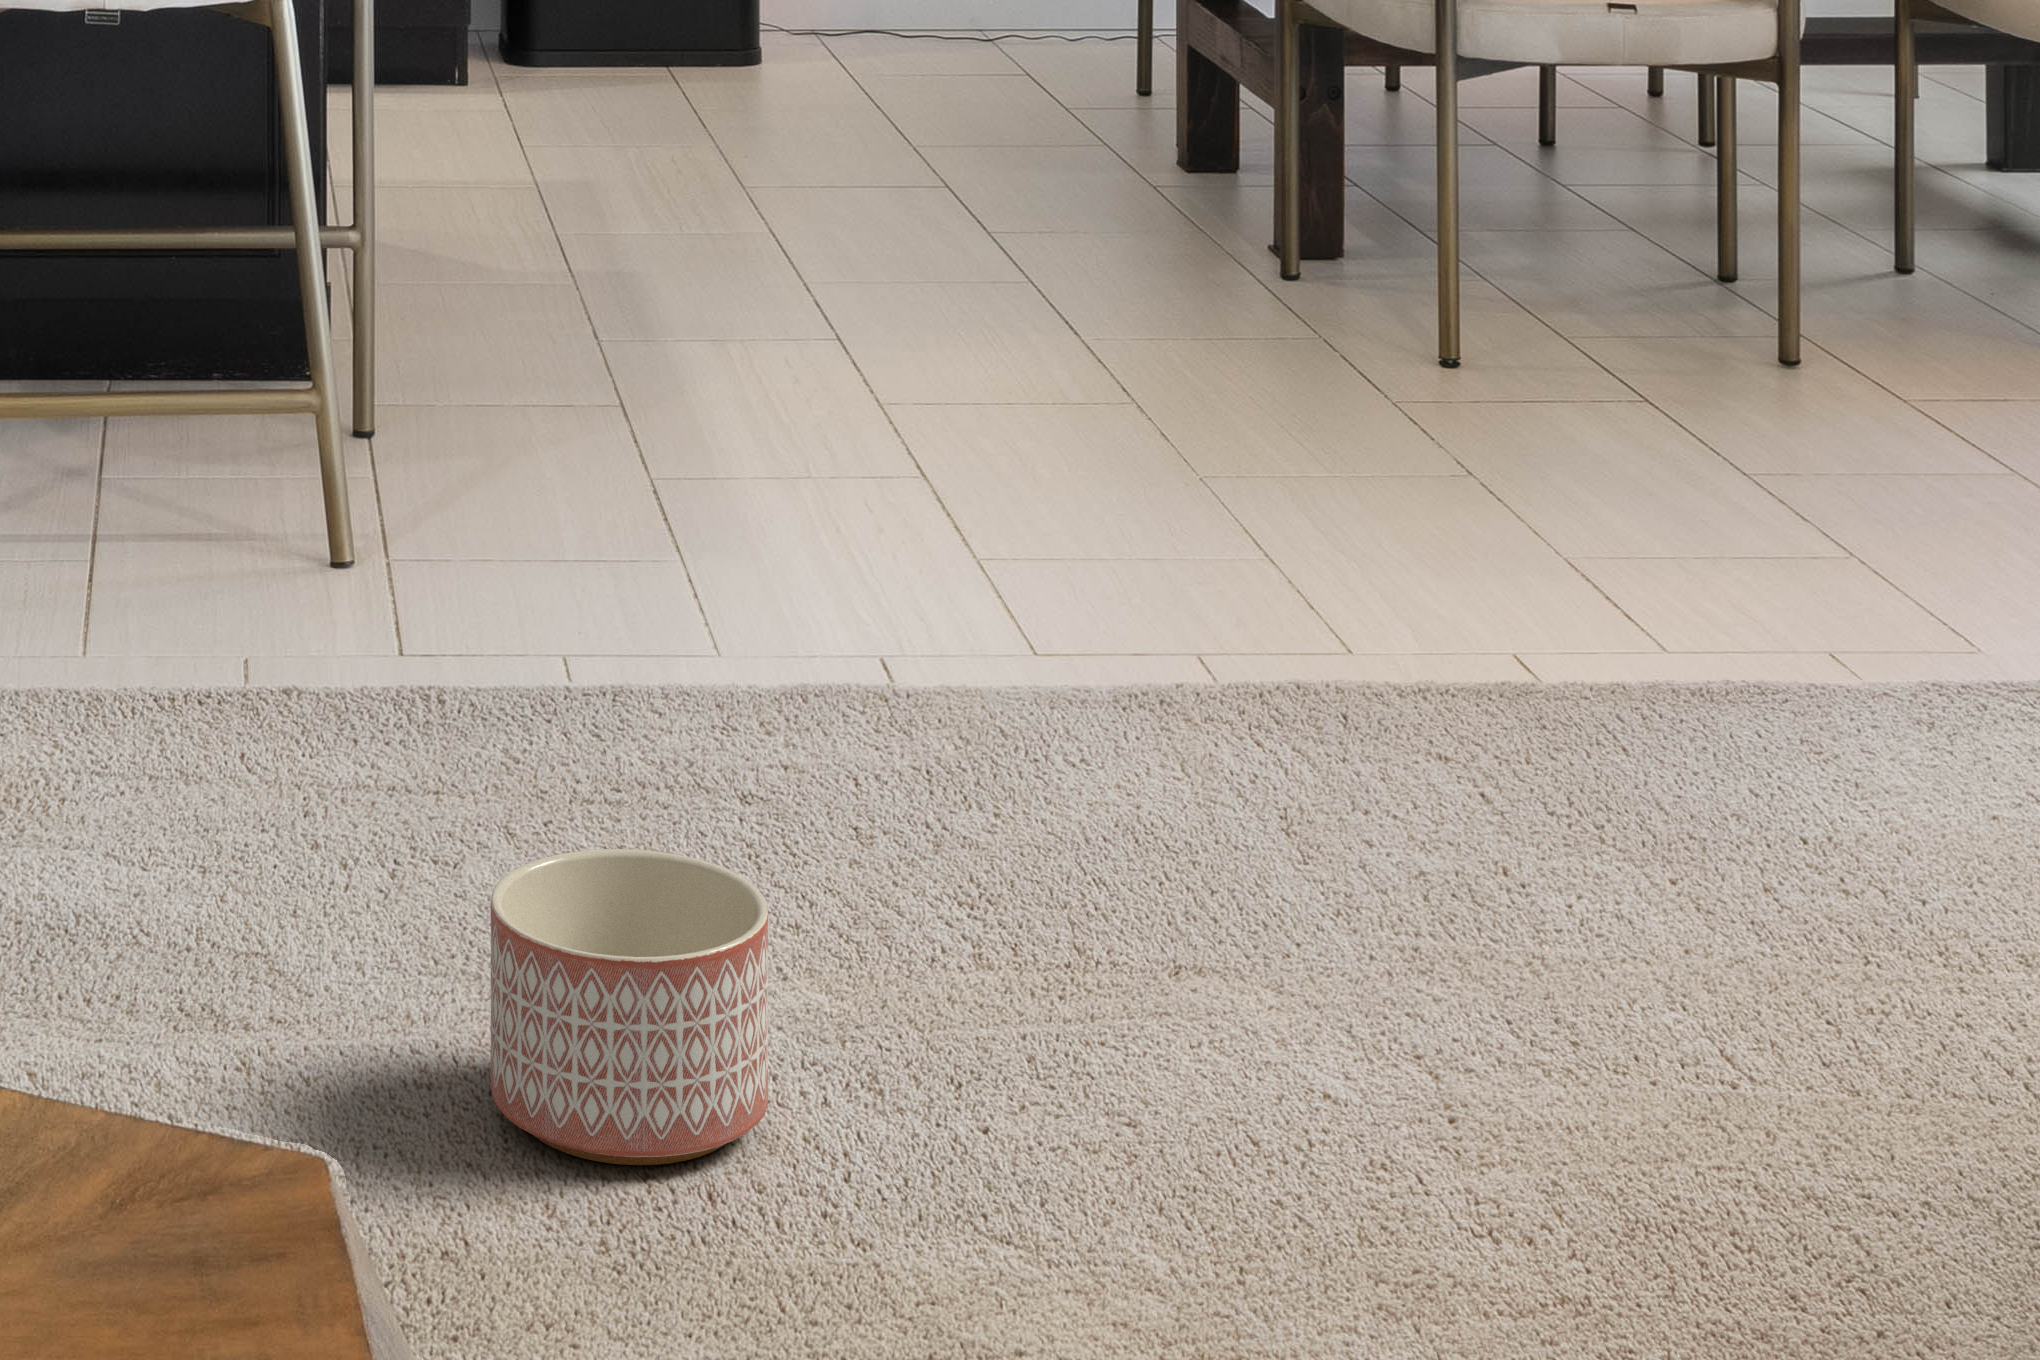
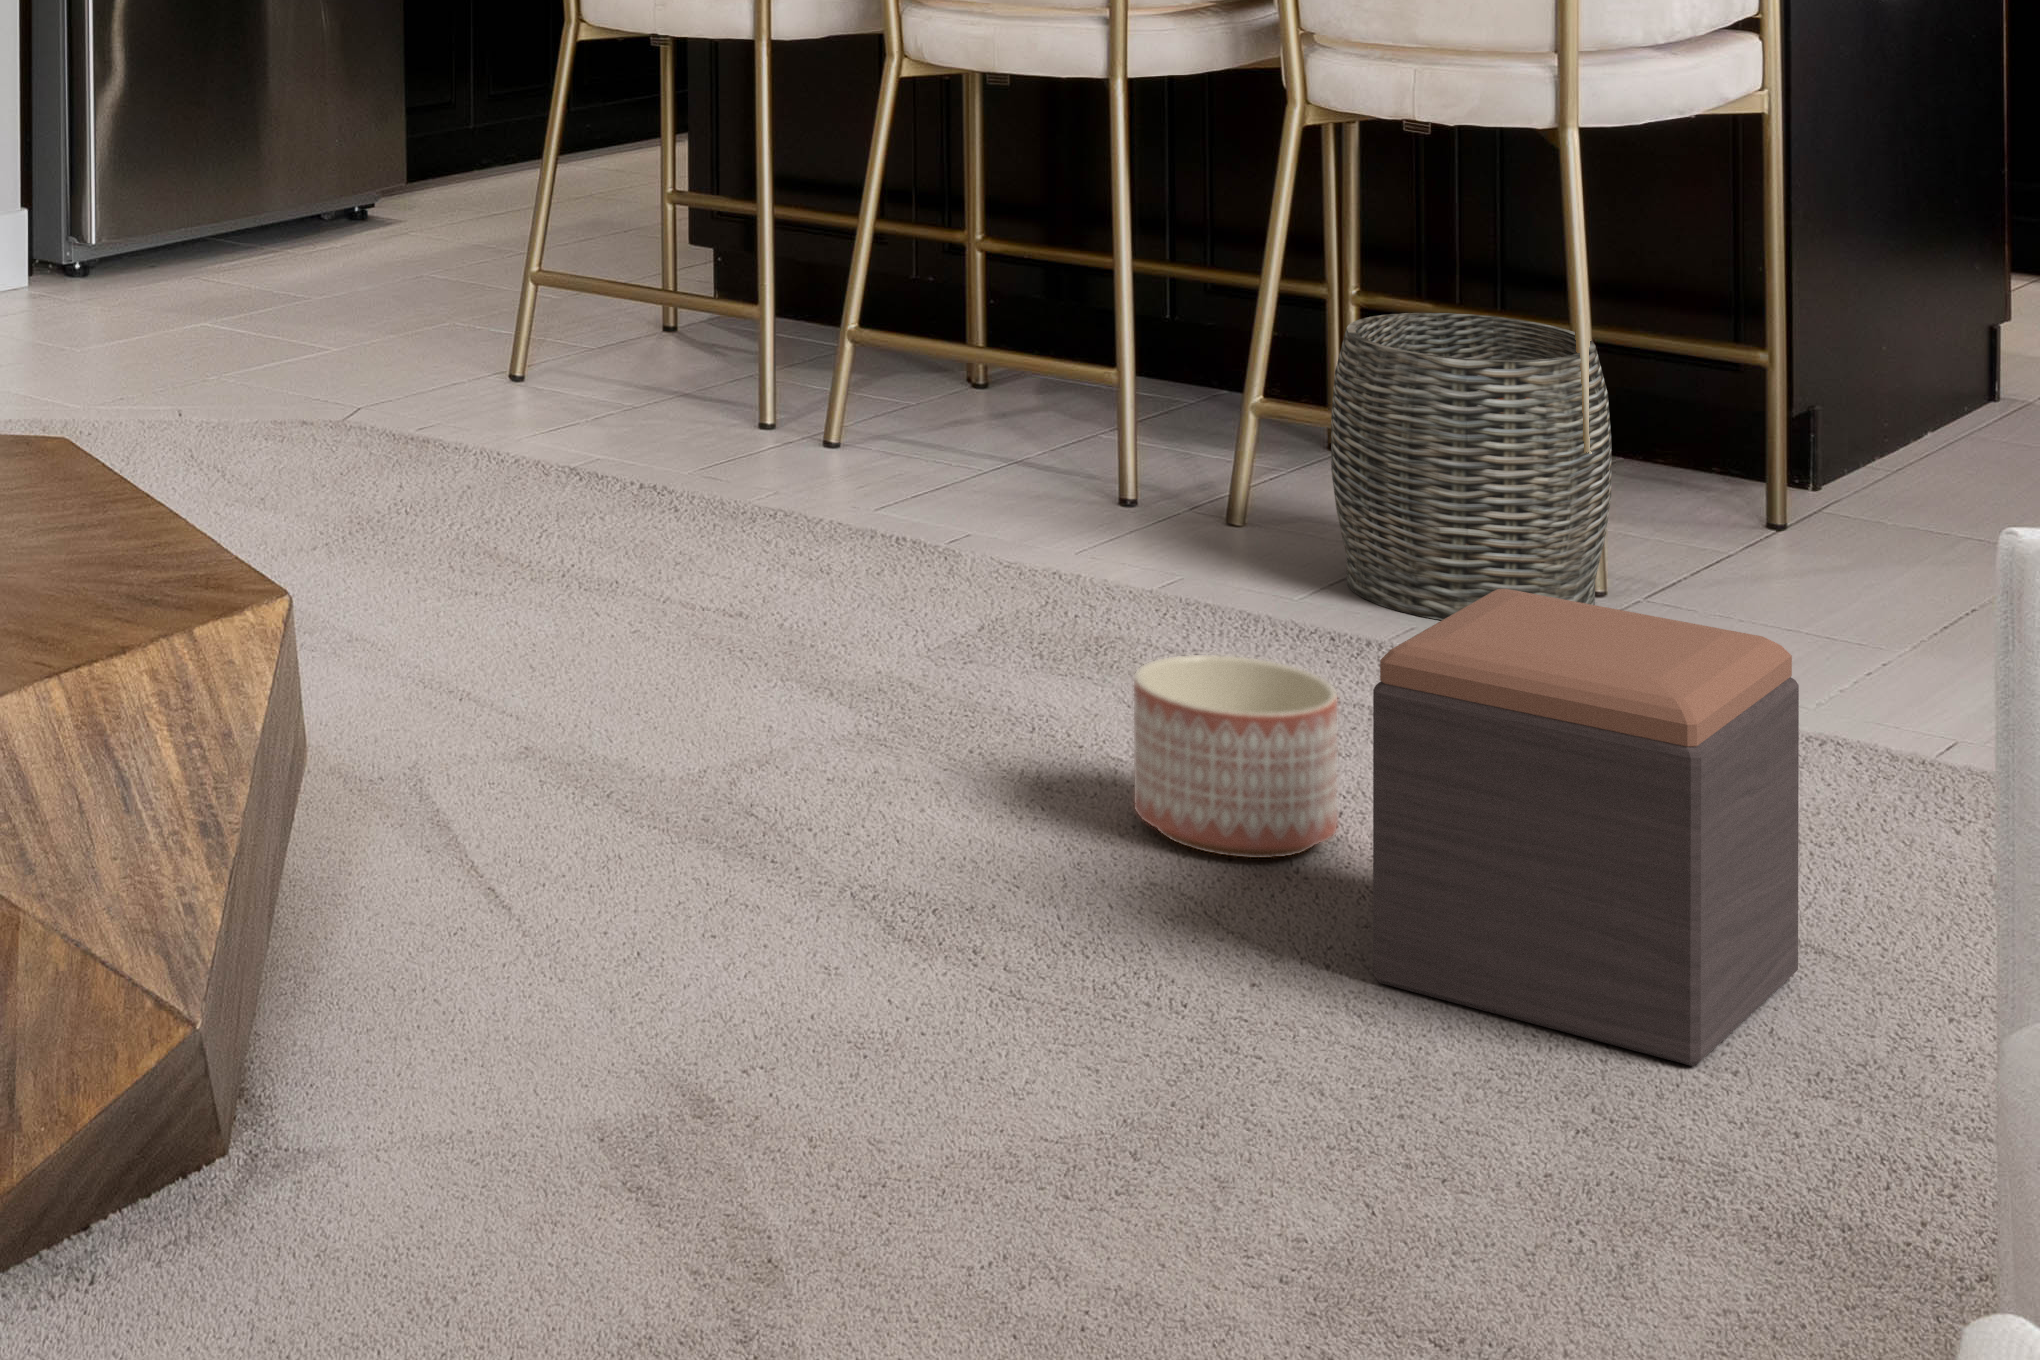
woven basket: none [130,268,466,690] -> present [1331,313,1612,620]
footstool: none [994,680,1531,1309] -> present [1373,589,1799,1066]

